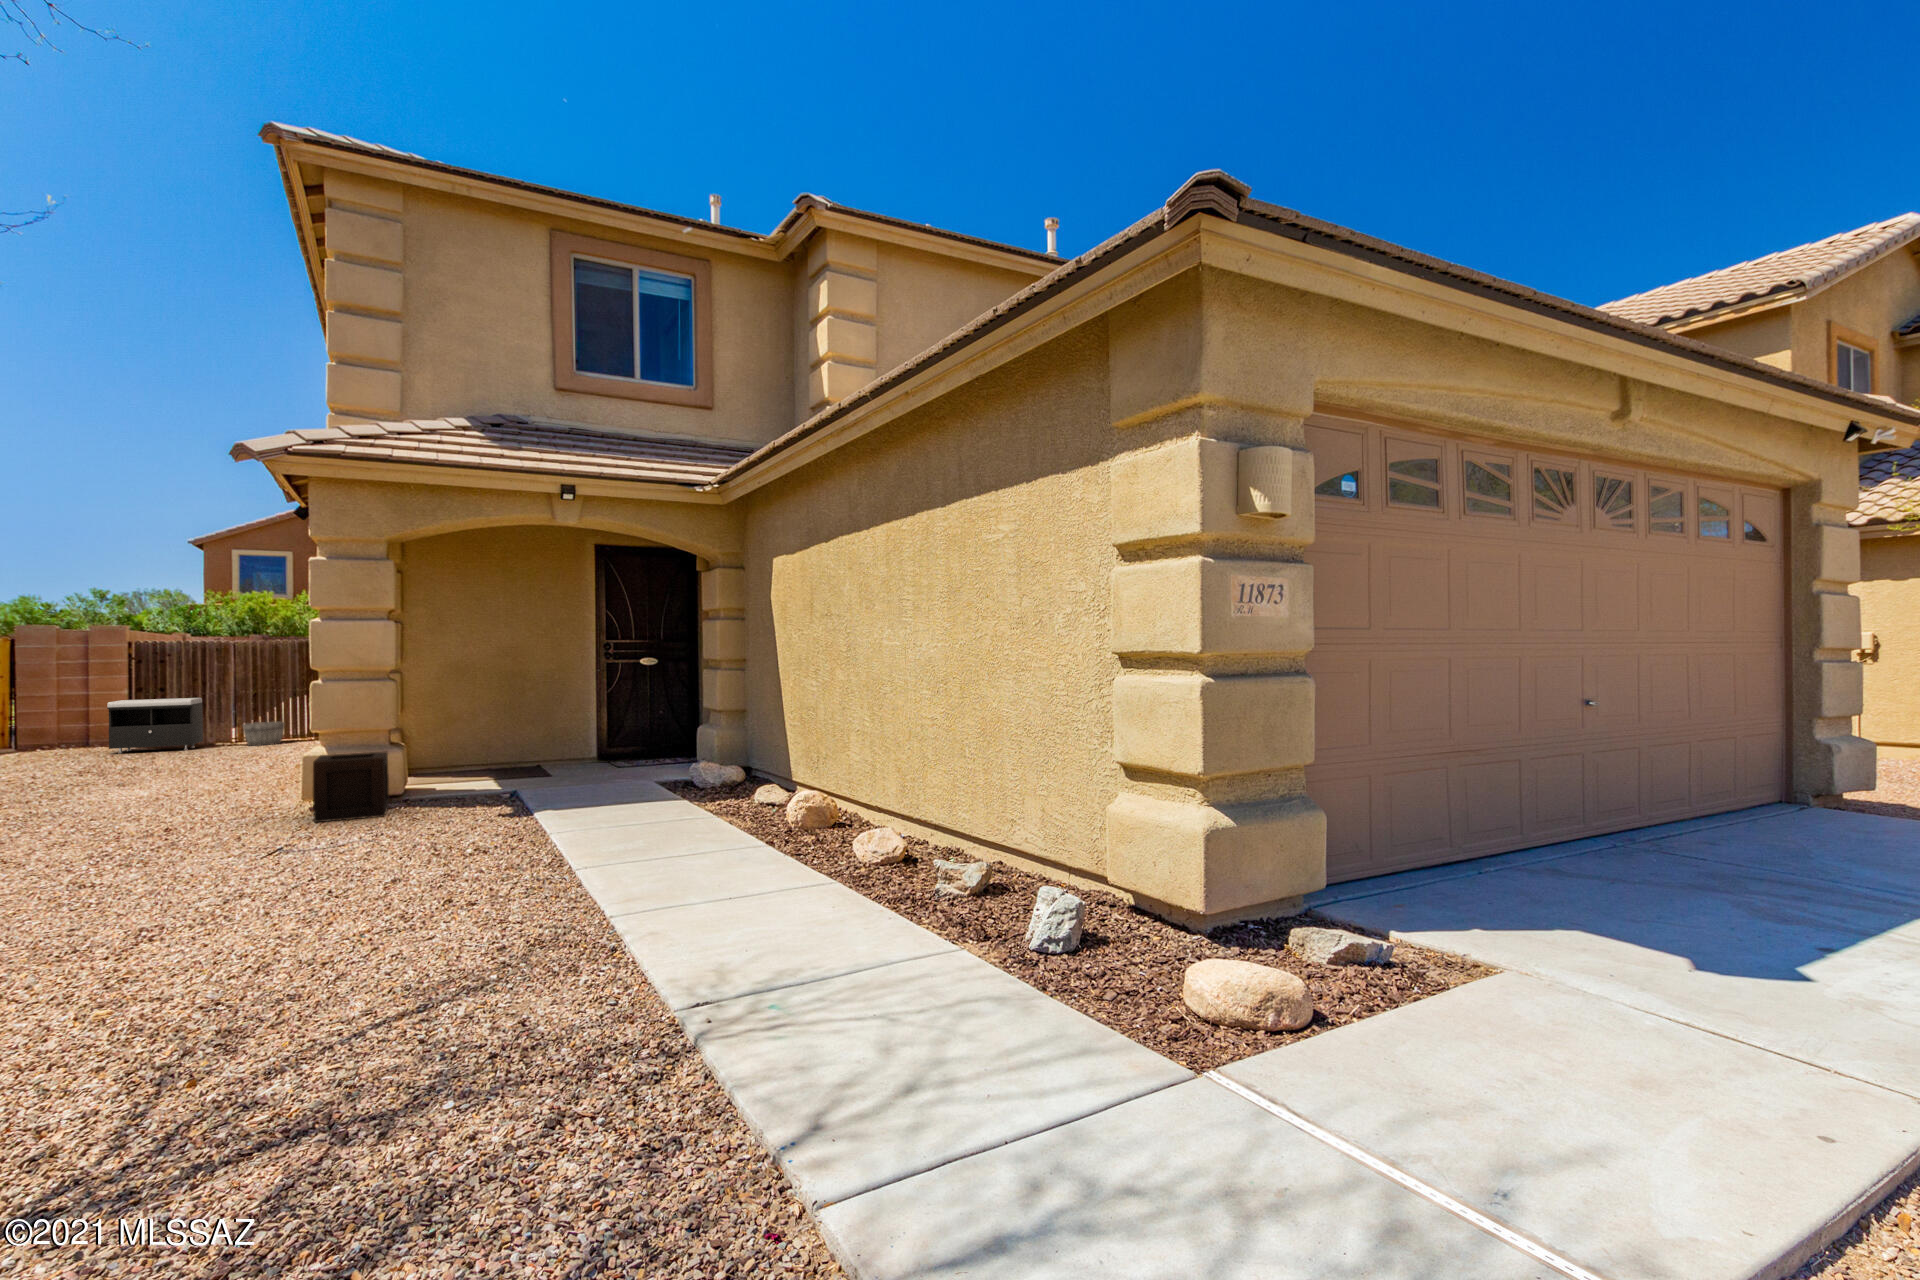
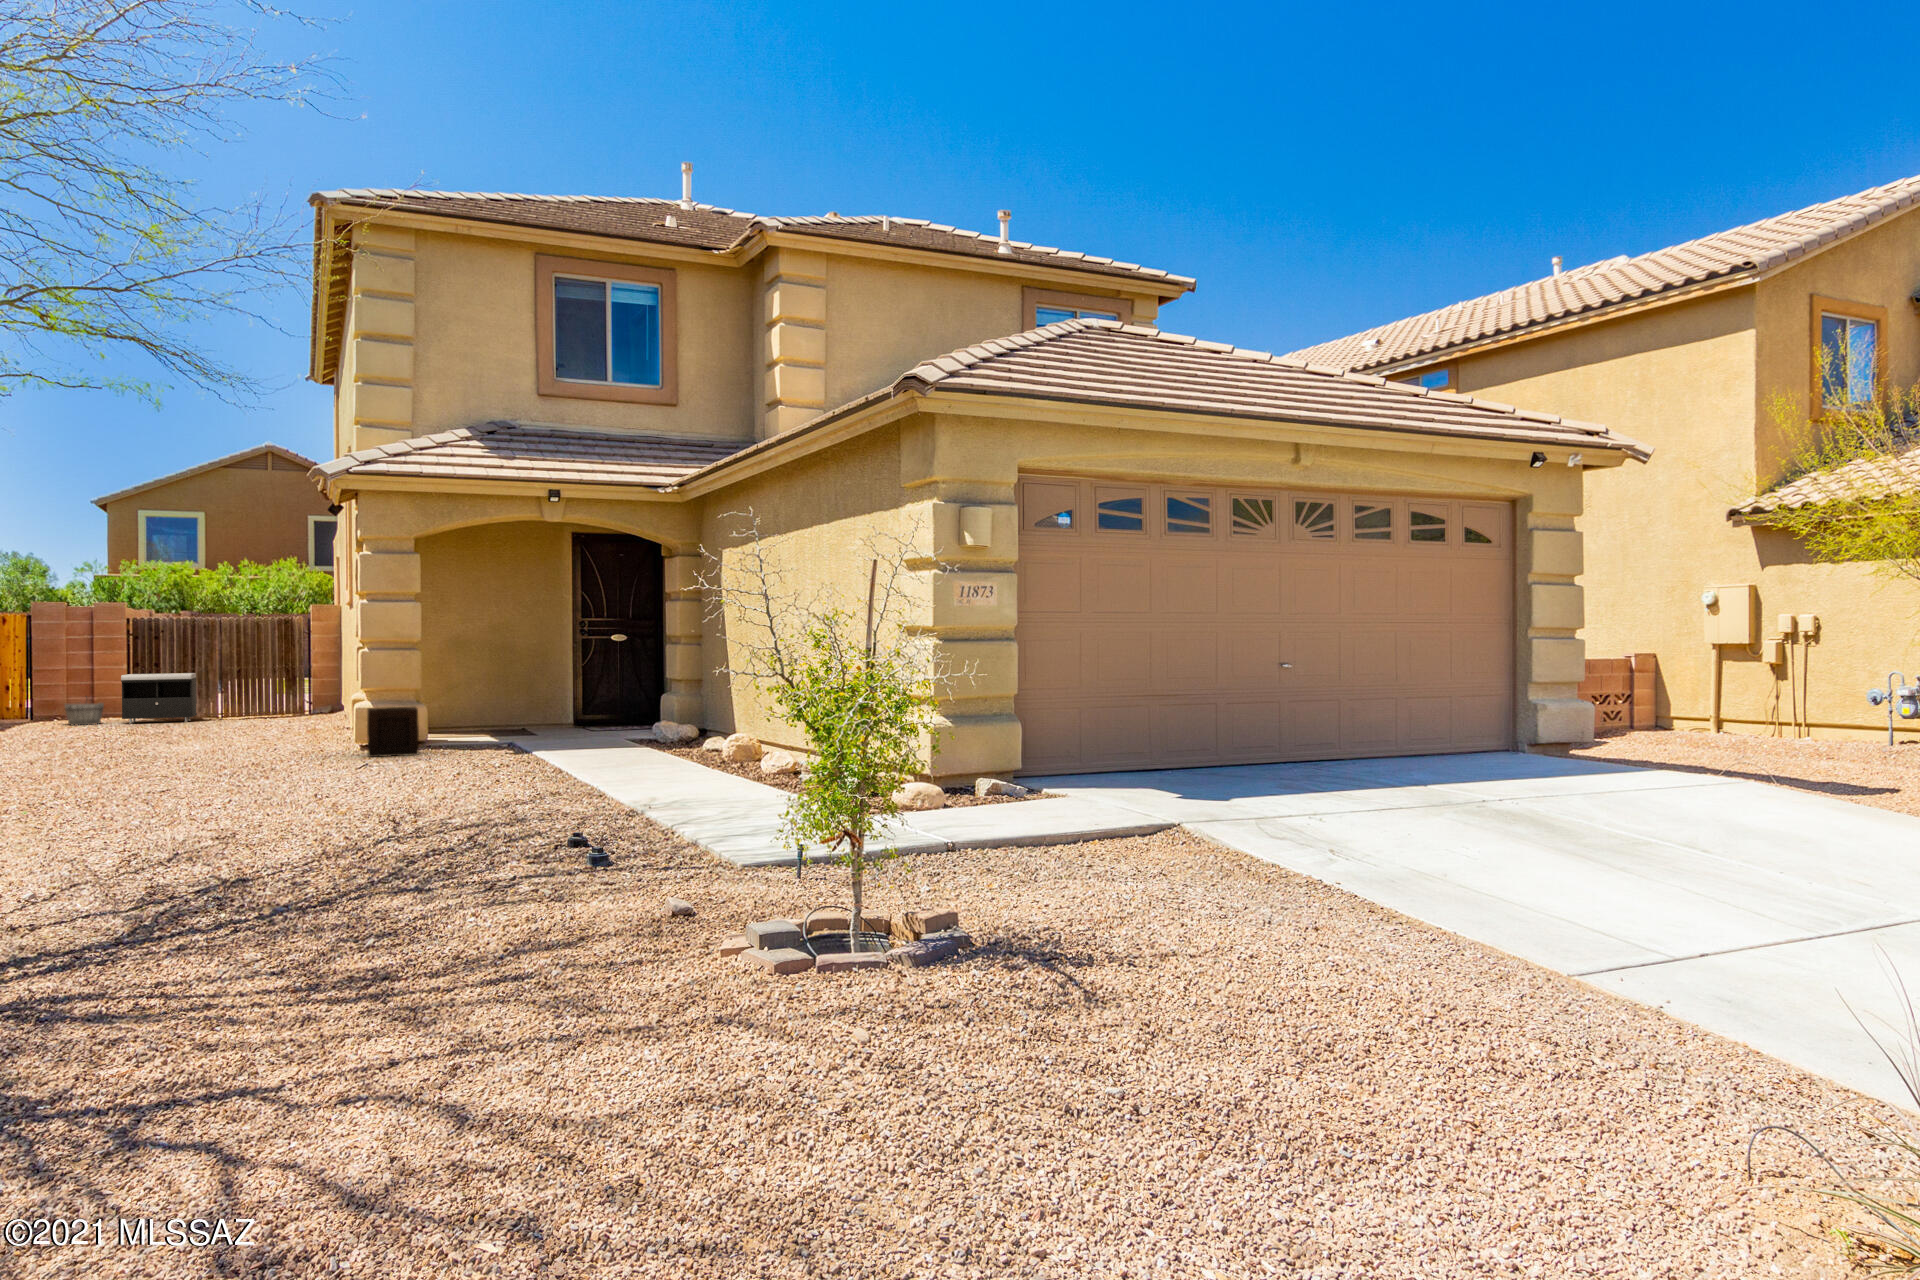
wooden bucket: present [243,716,285,746] -> present [65,696,104,725]

